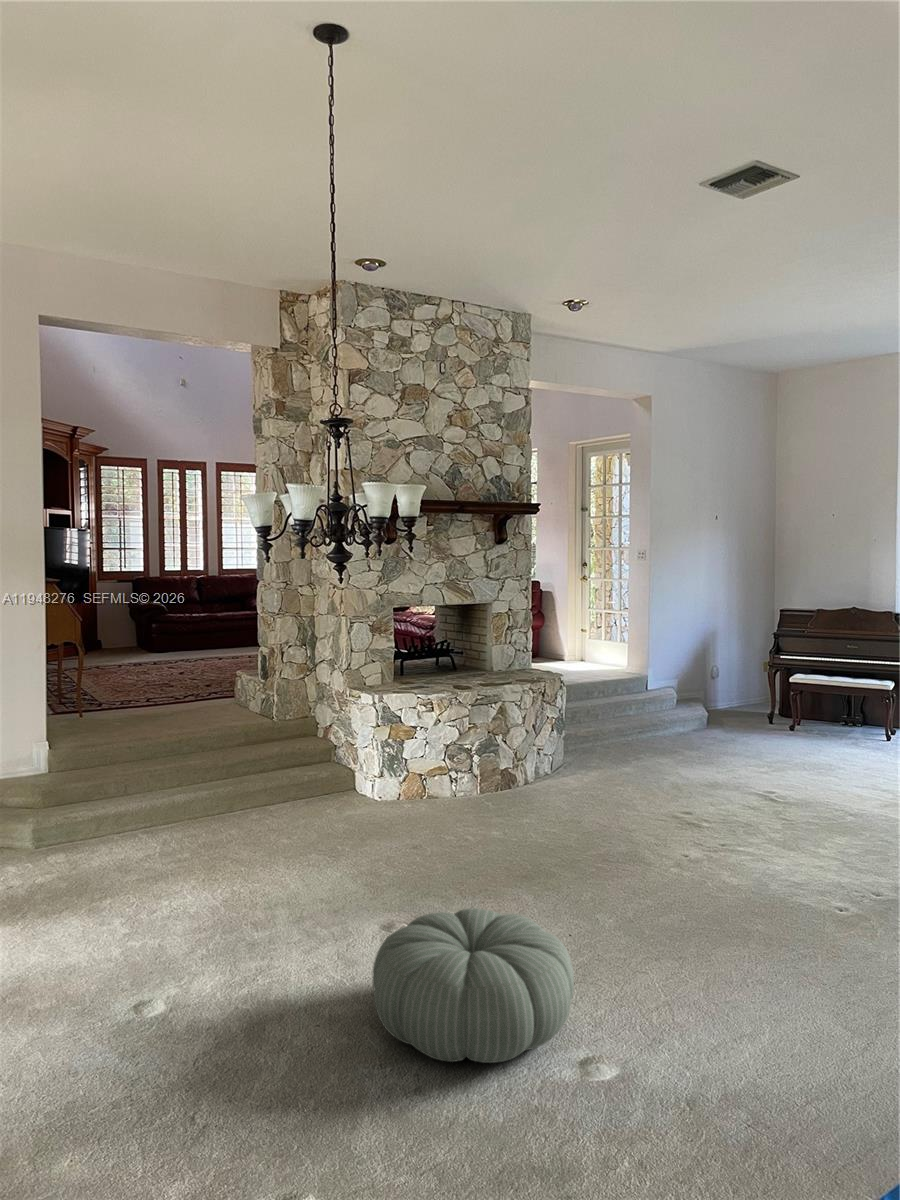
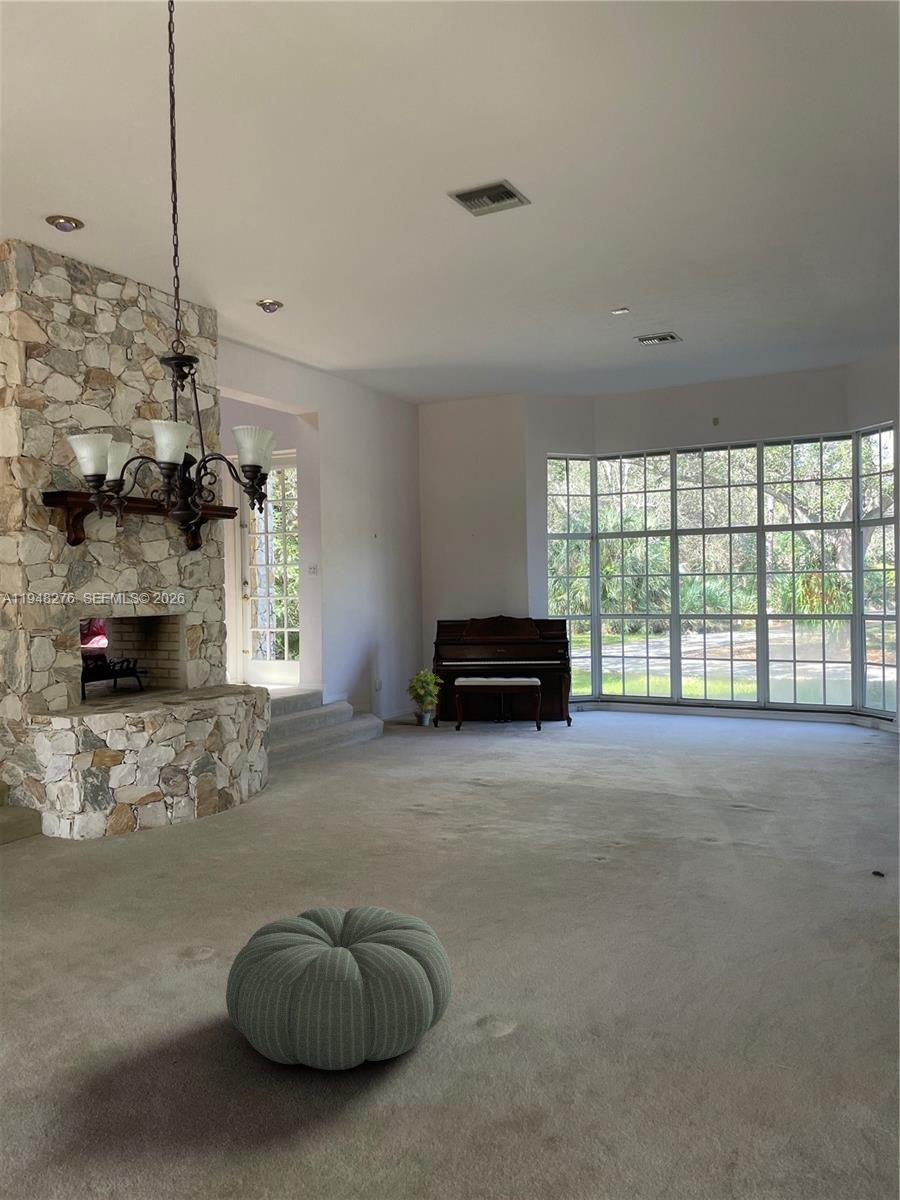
potted plant: none [737,660,780,720] -> present [406,669,443,726]

